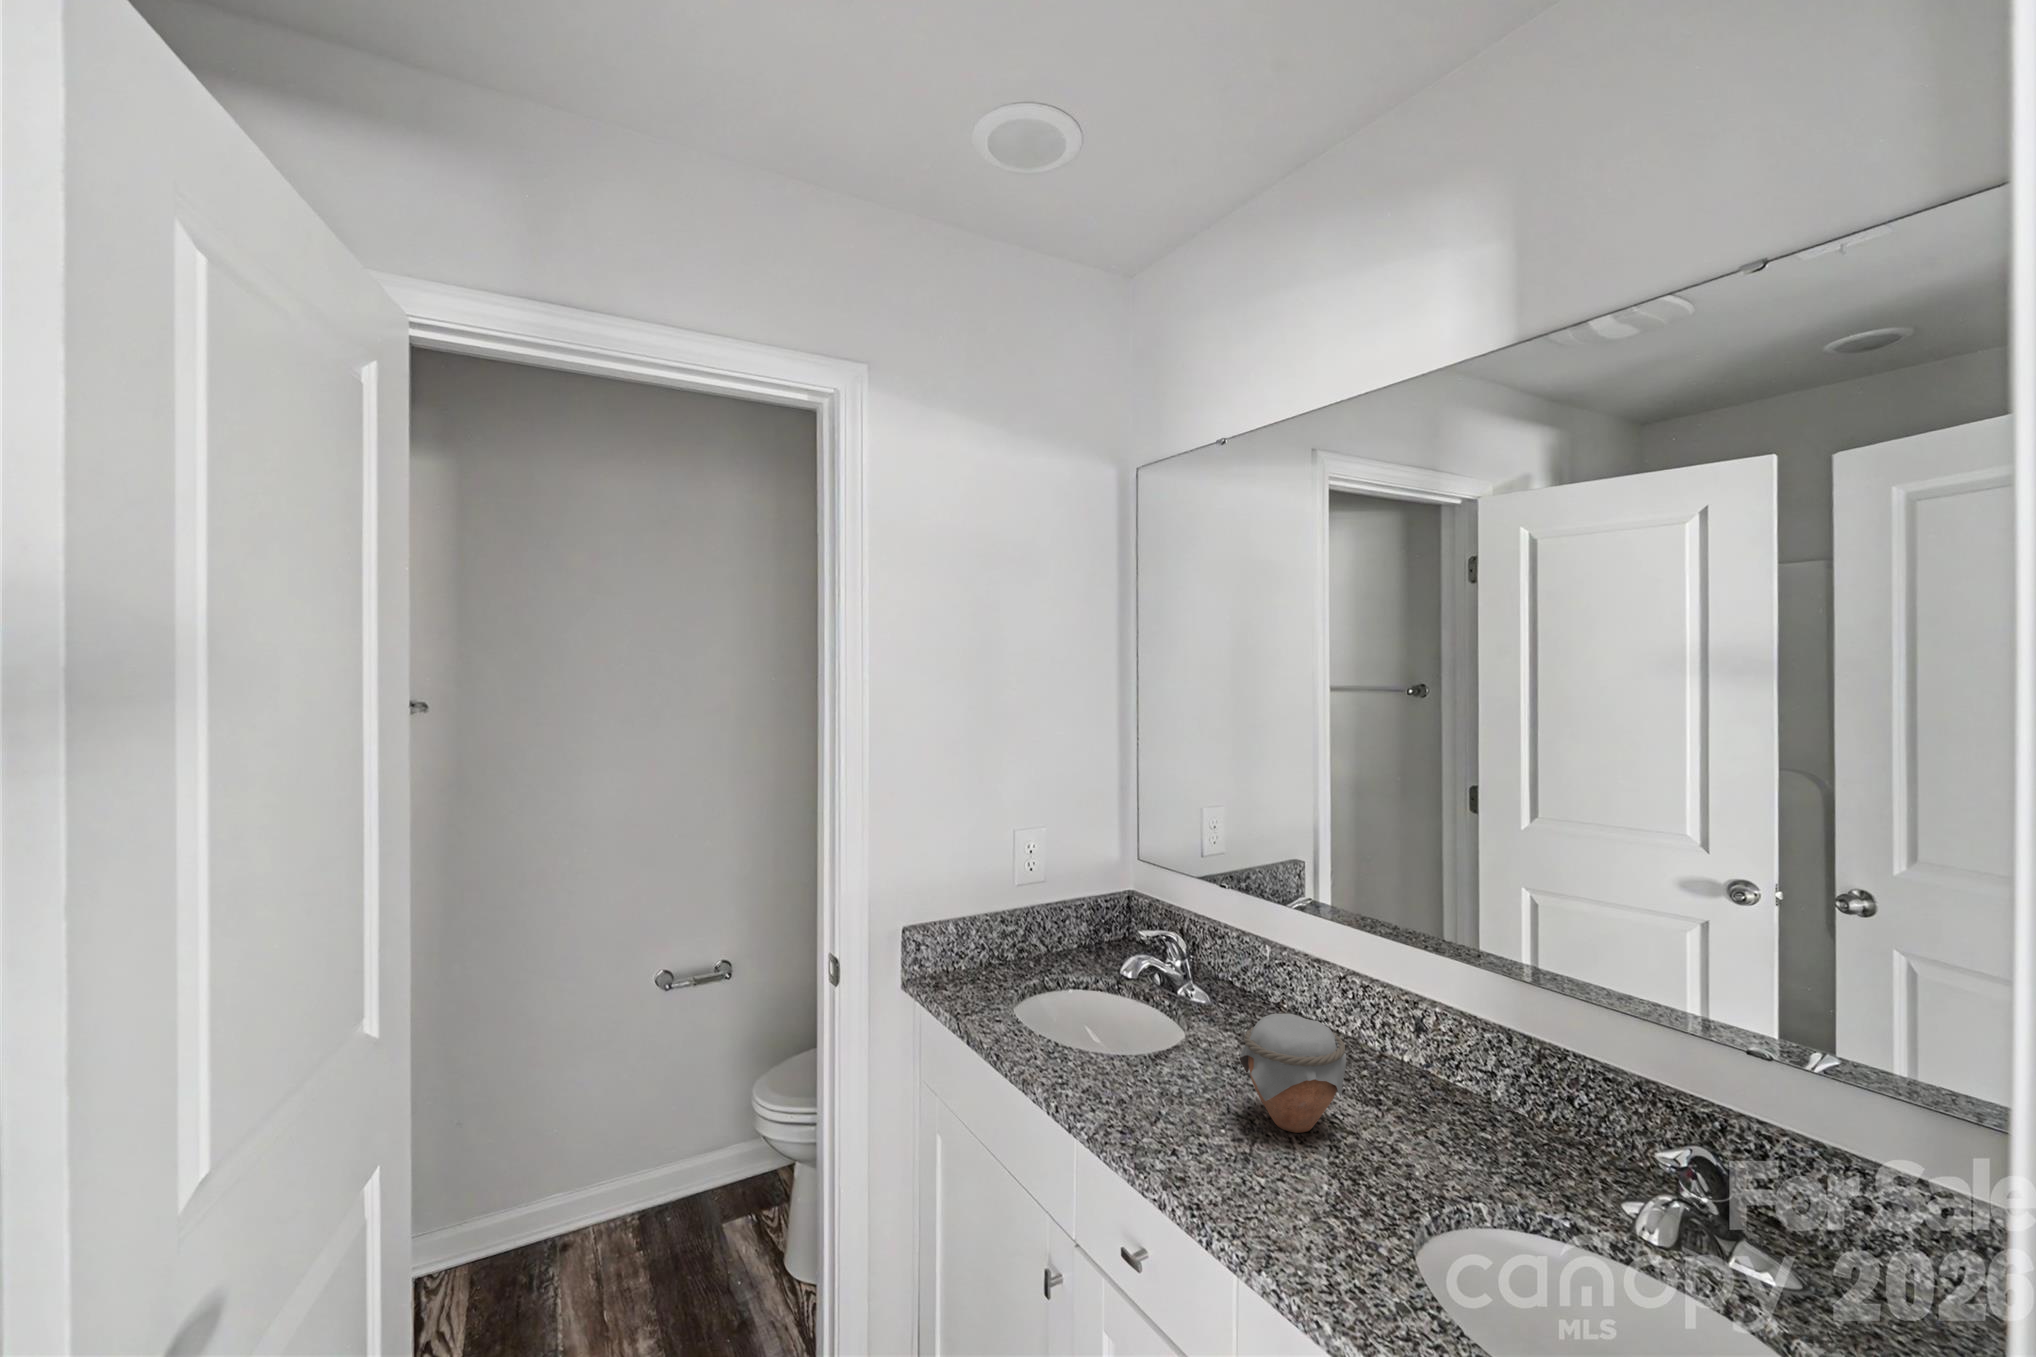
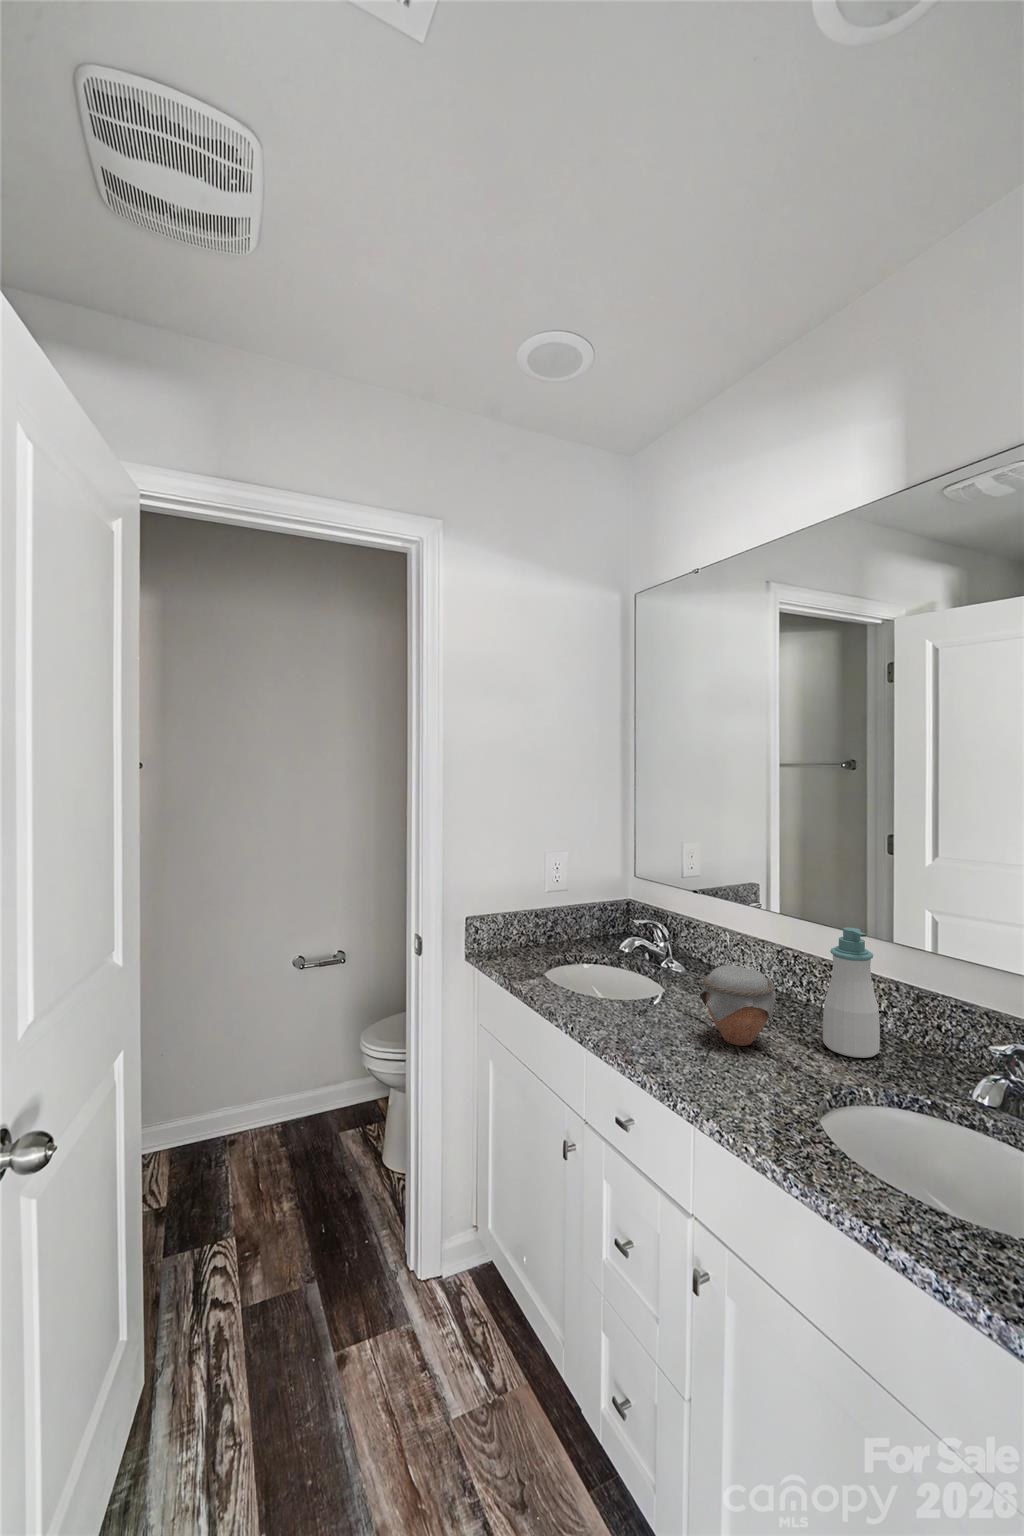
soap bottle: none [1411,959,1490,1147] -> present [823,927,880,1058]

